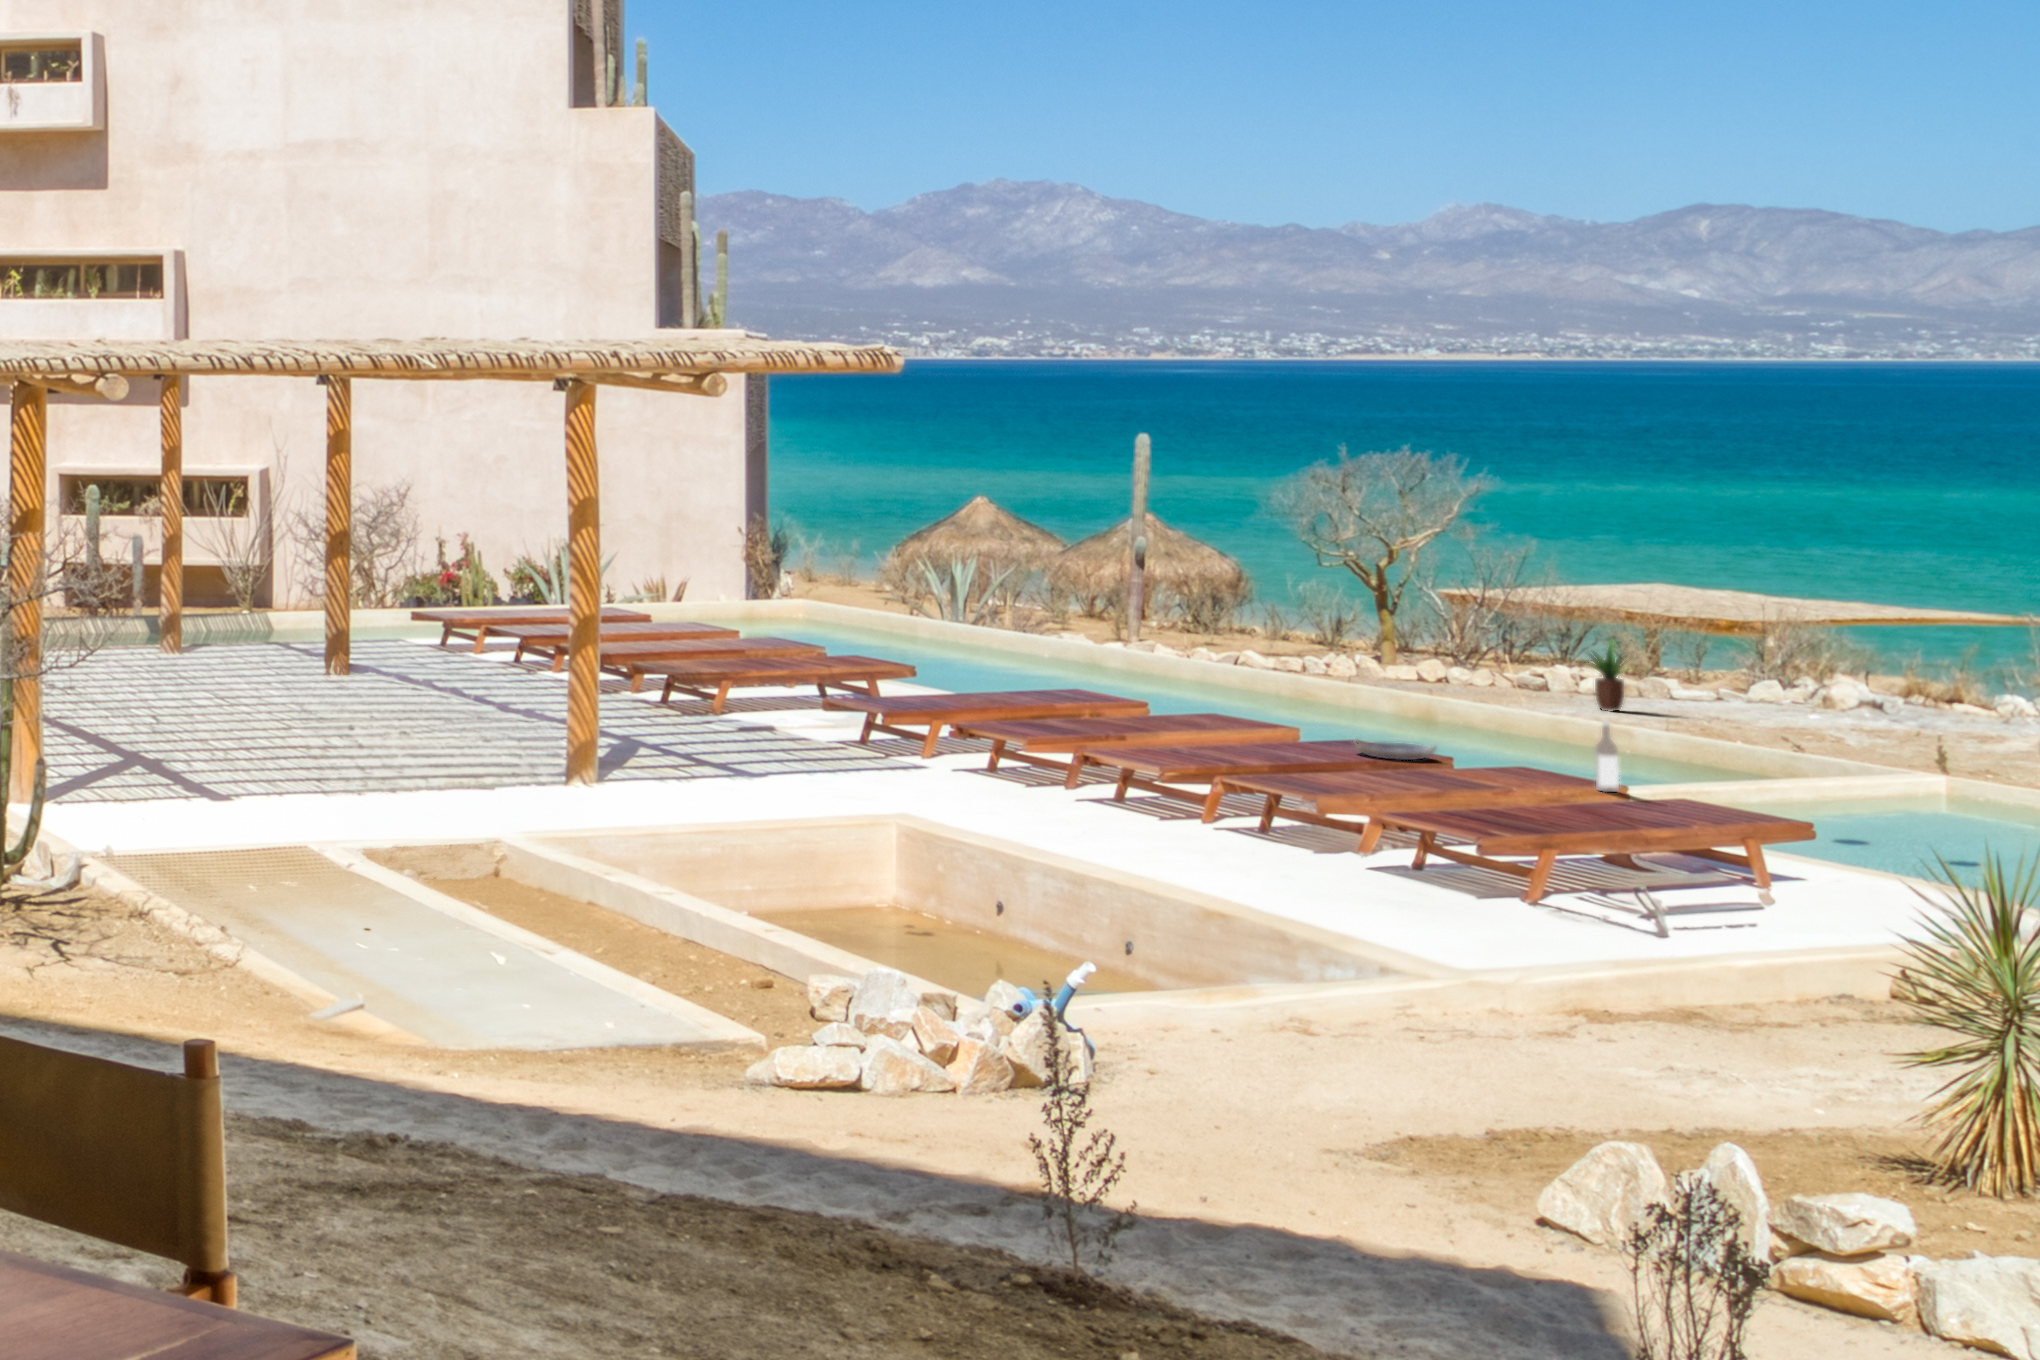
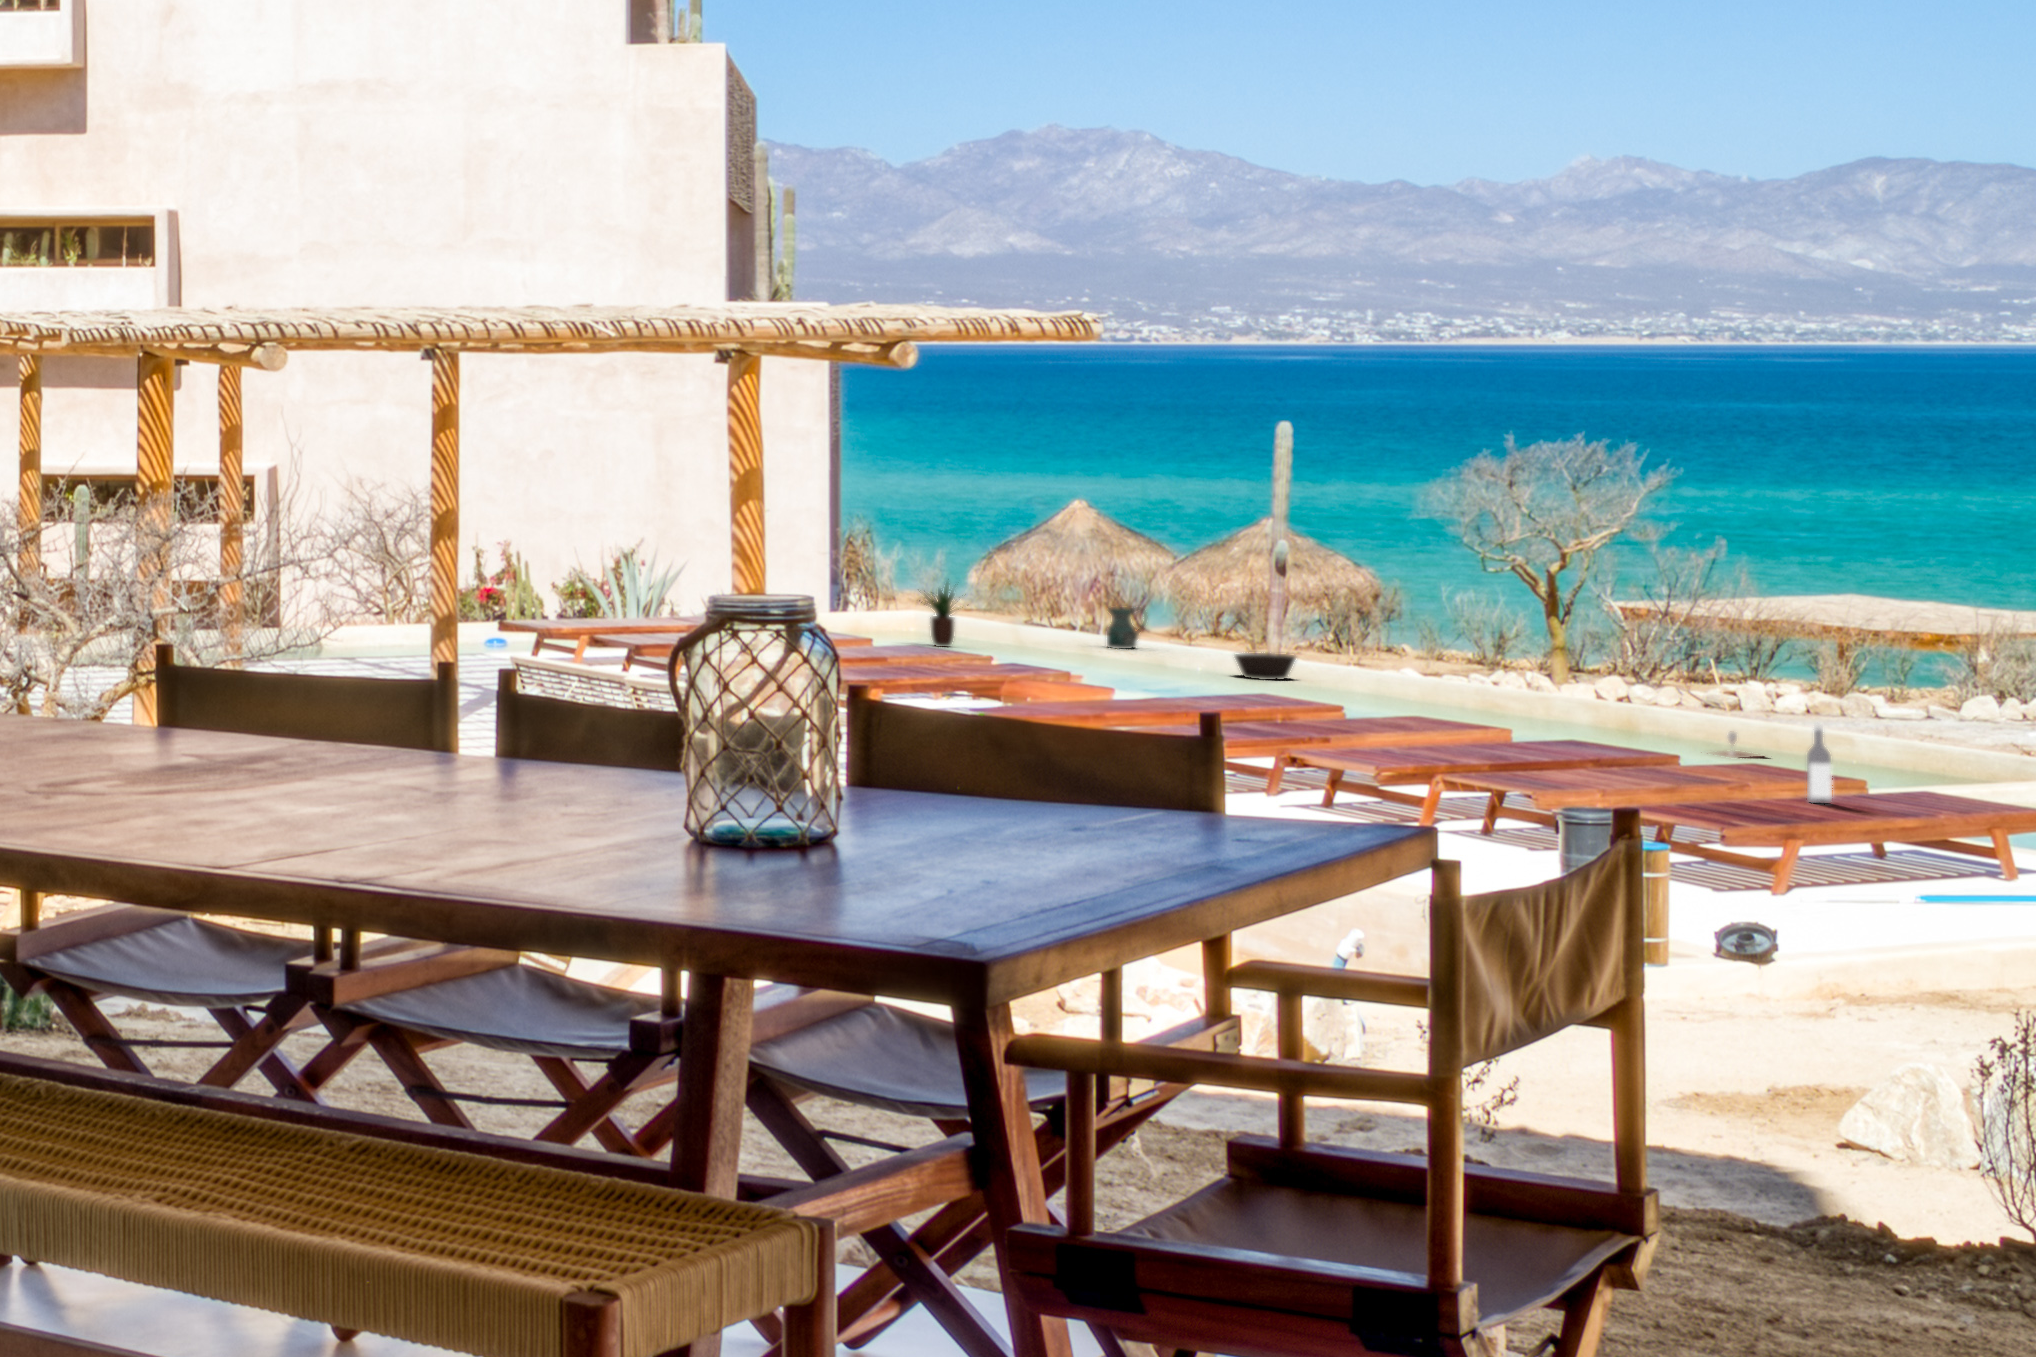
ceramic pitcher: none [993,594,1028,631] -> present [1107,607,1145,649]
bowl: none [1098,638,1154,662] -> present [1235,653,1296,680]
potted plant: present [1586,641,1627,711] -> present [919,584,954,647]
wine glass: none [1499,719,1571,743] -> present [1707,732,1756,758]
serving tray: present [1355,740,1437,760] -> none [1539,751,1633,774]

